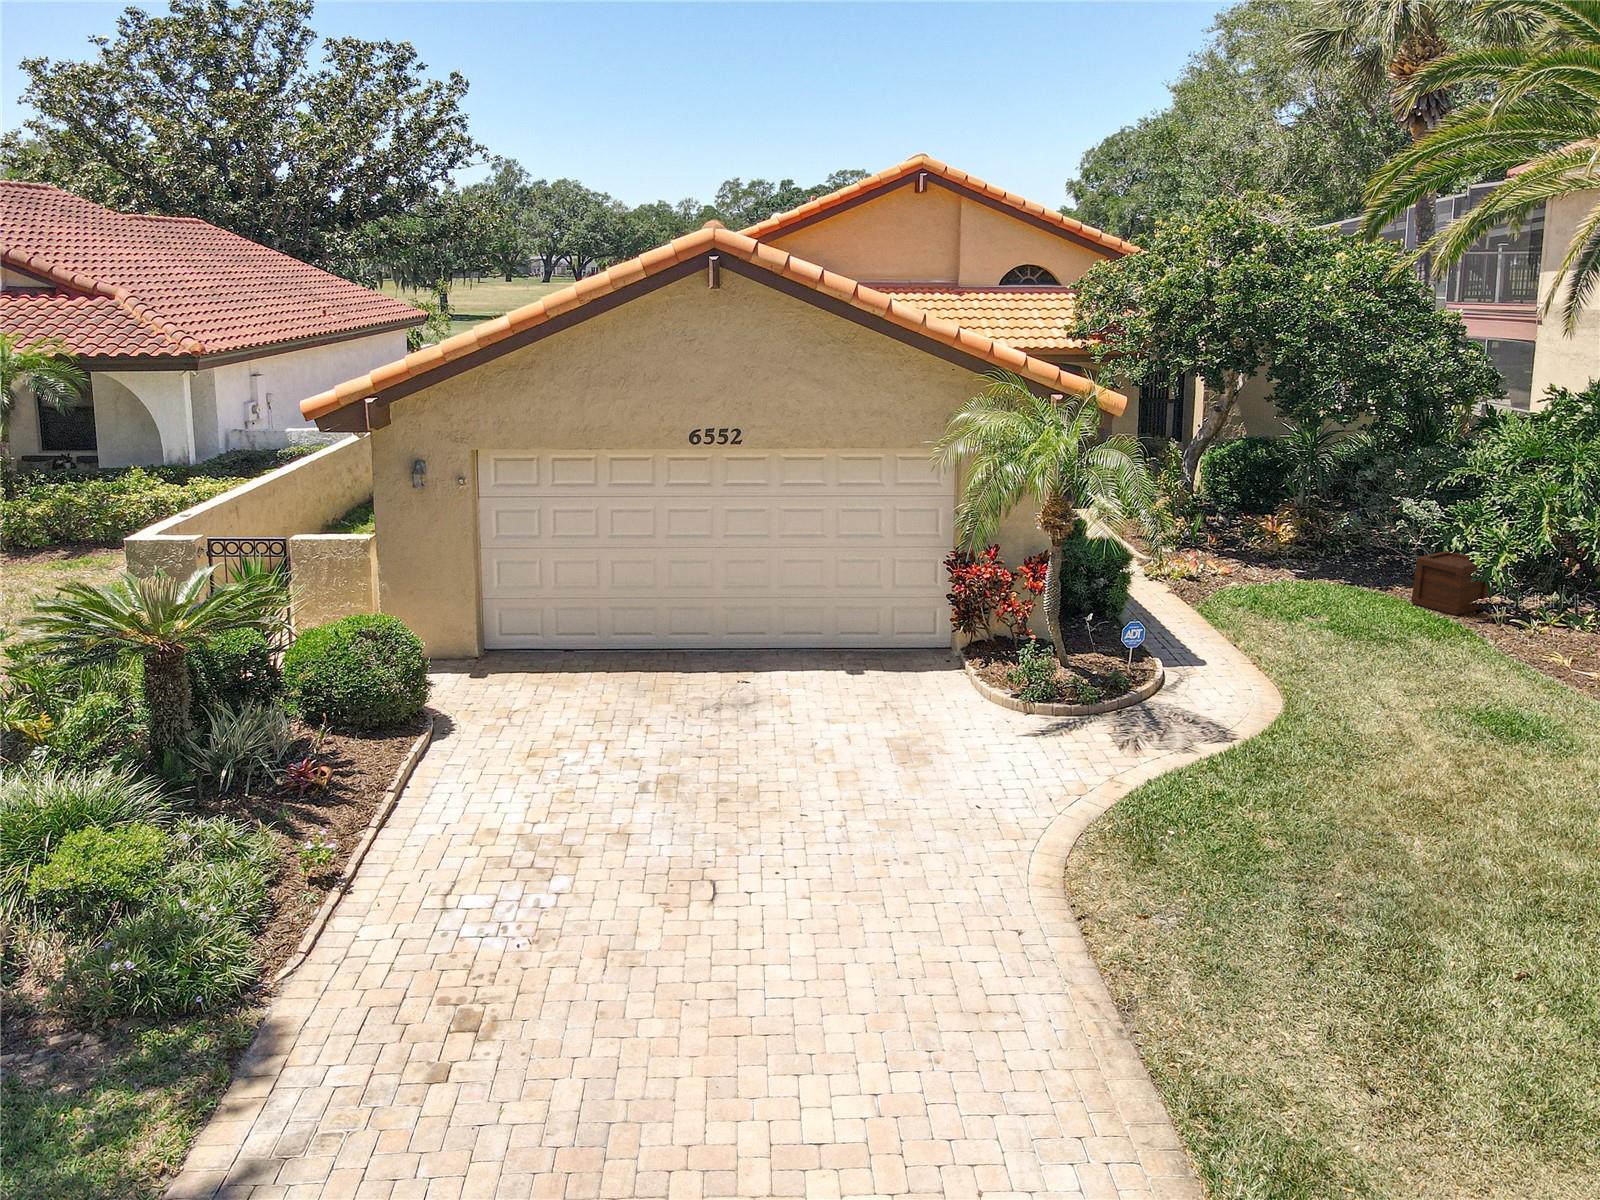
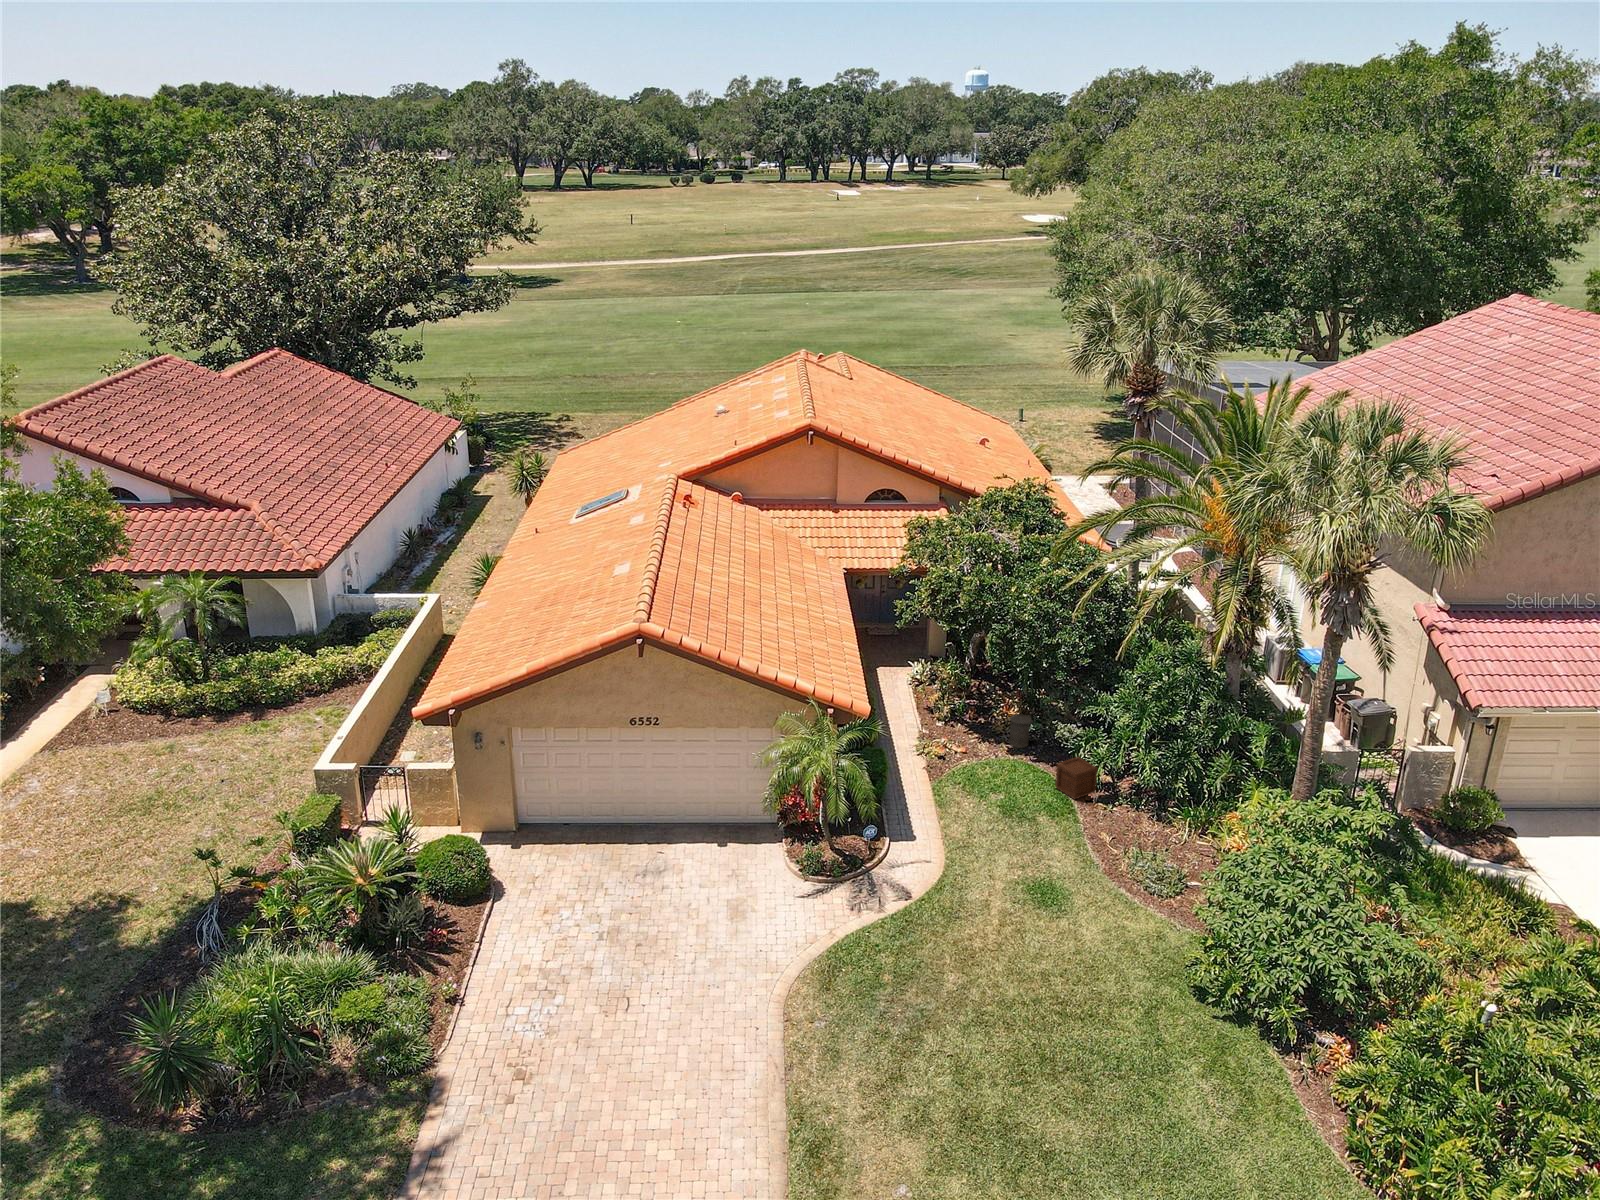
trash can: none [1294,508,1340,566] -> present [1008,714,1033,748]

